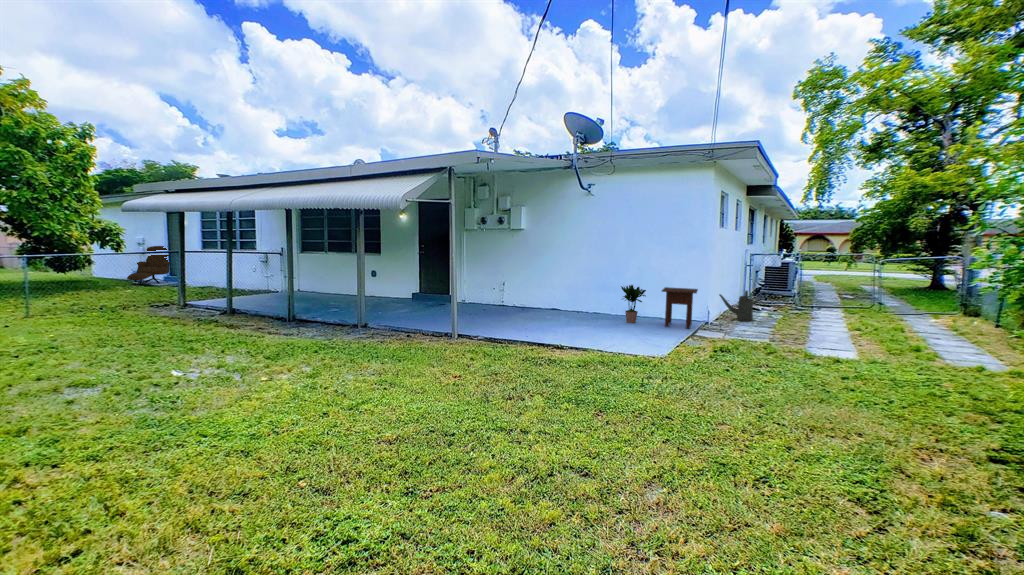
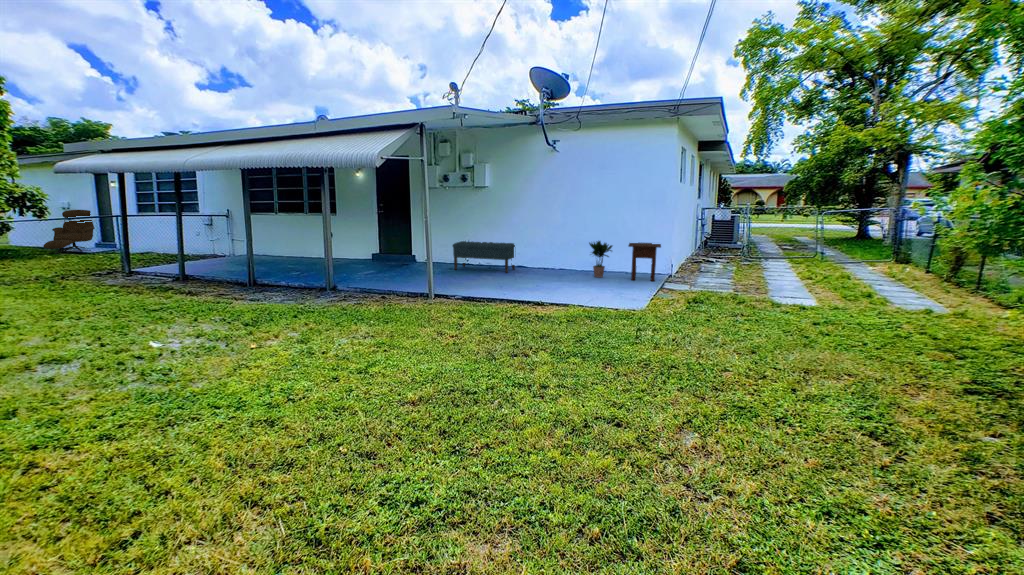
bench: none [485,282,548,316] -> present [453,241,515,273]
watering can: present [719,291,753,322] -> none [678,243,714,273]

